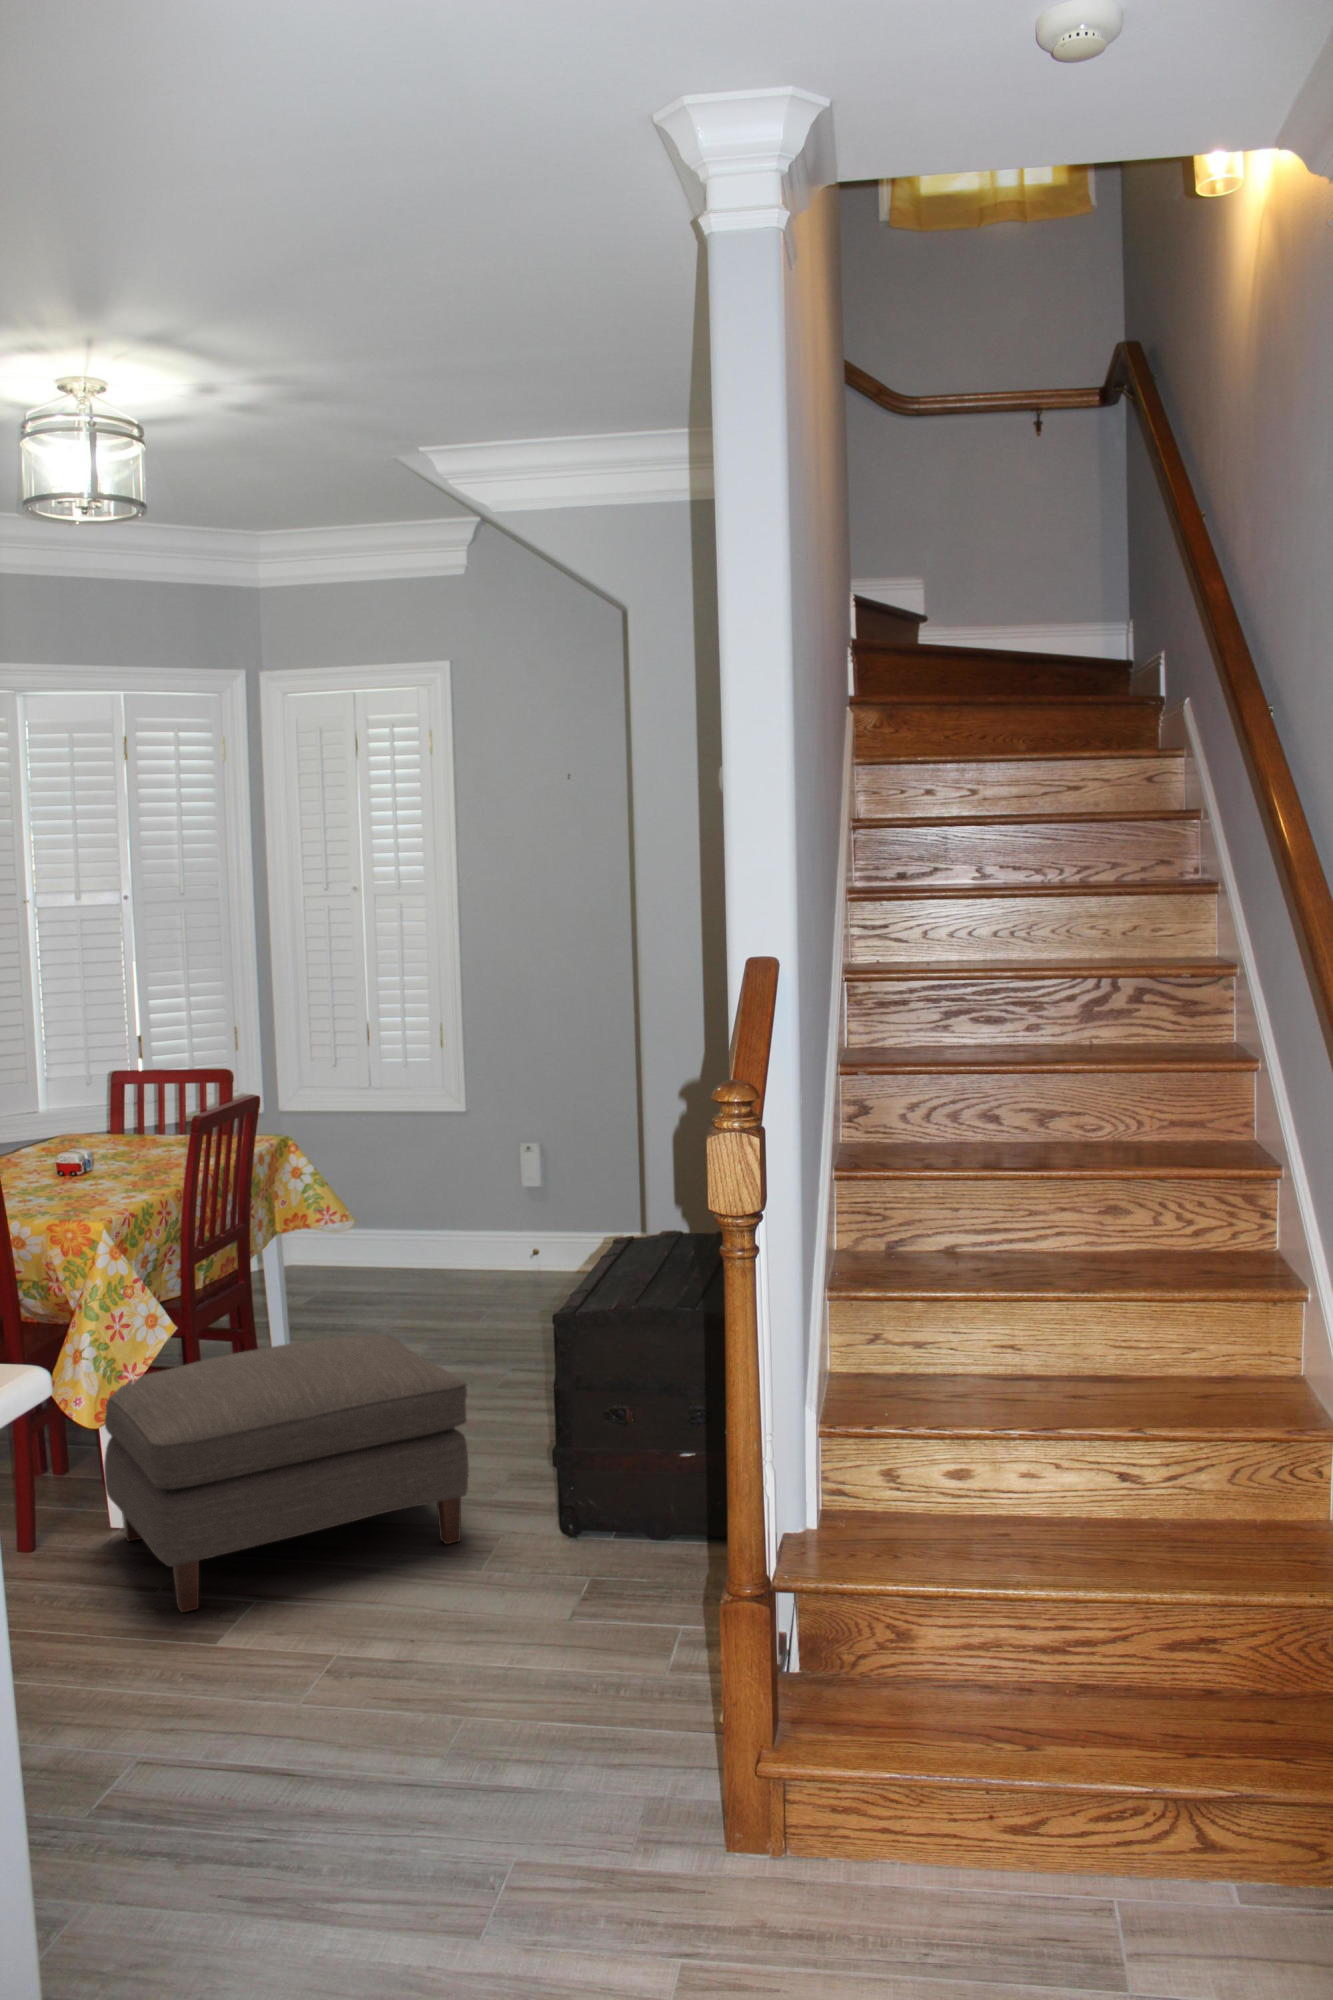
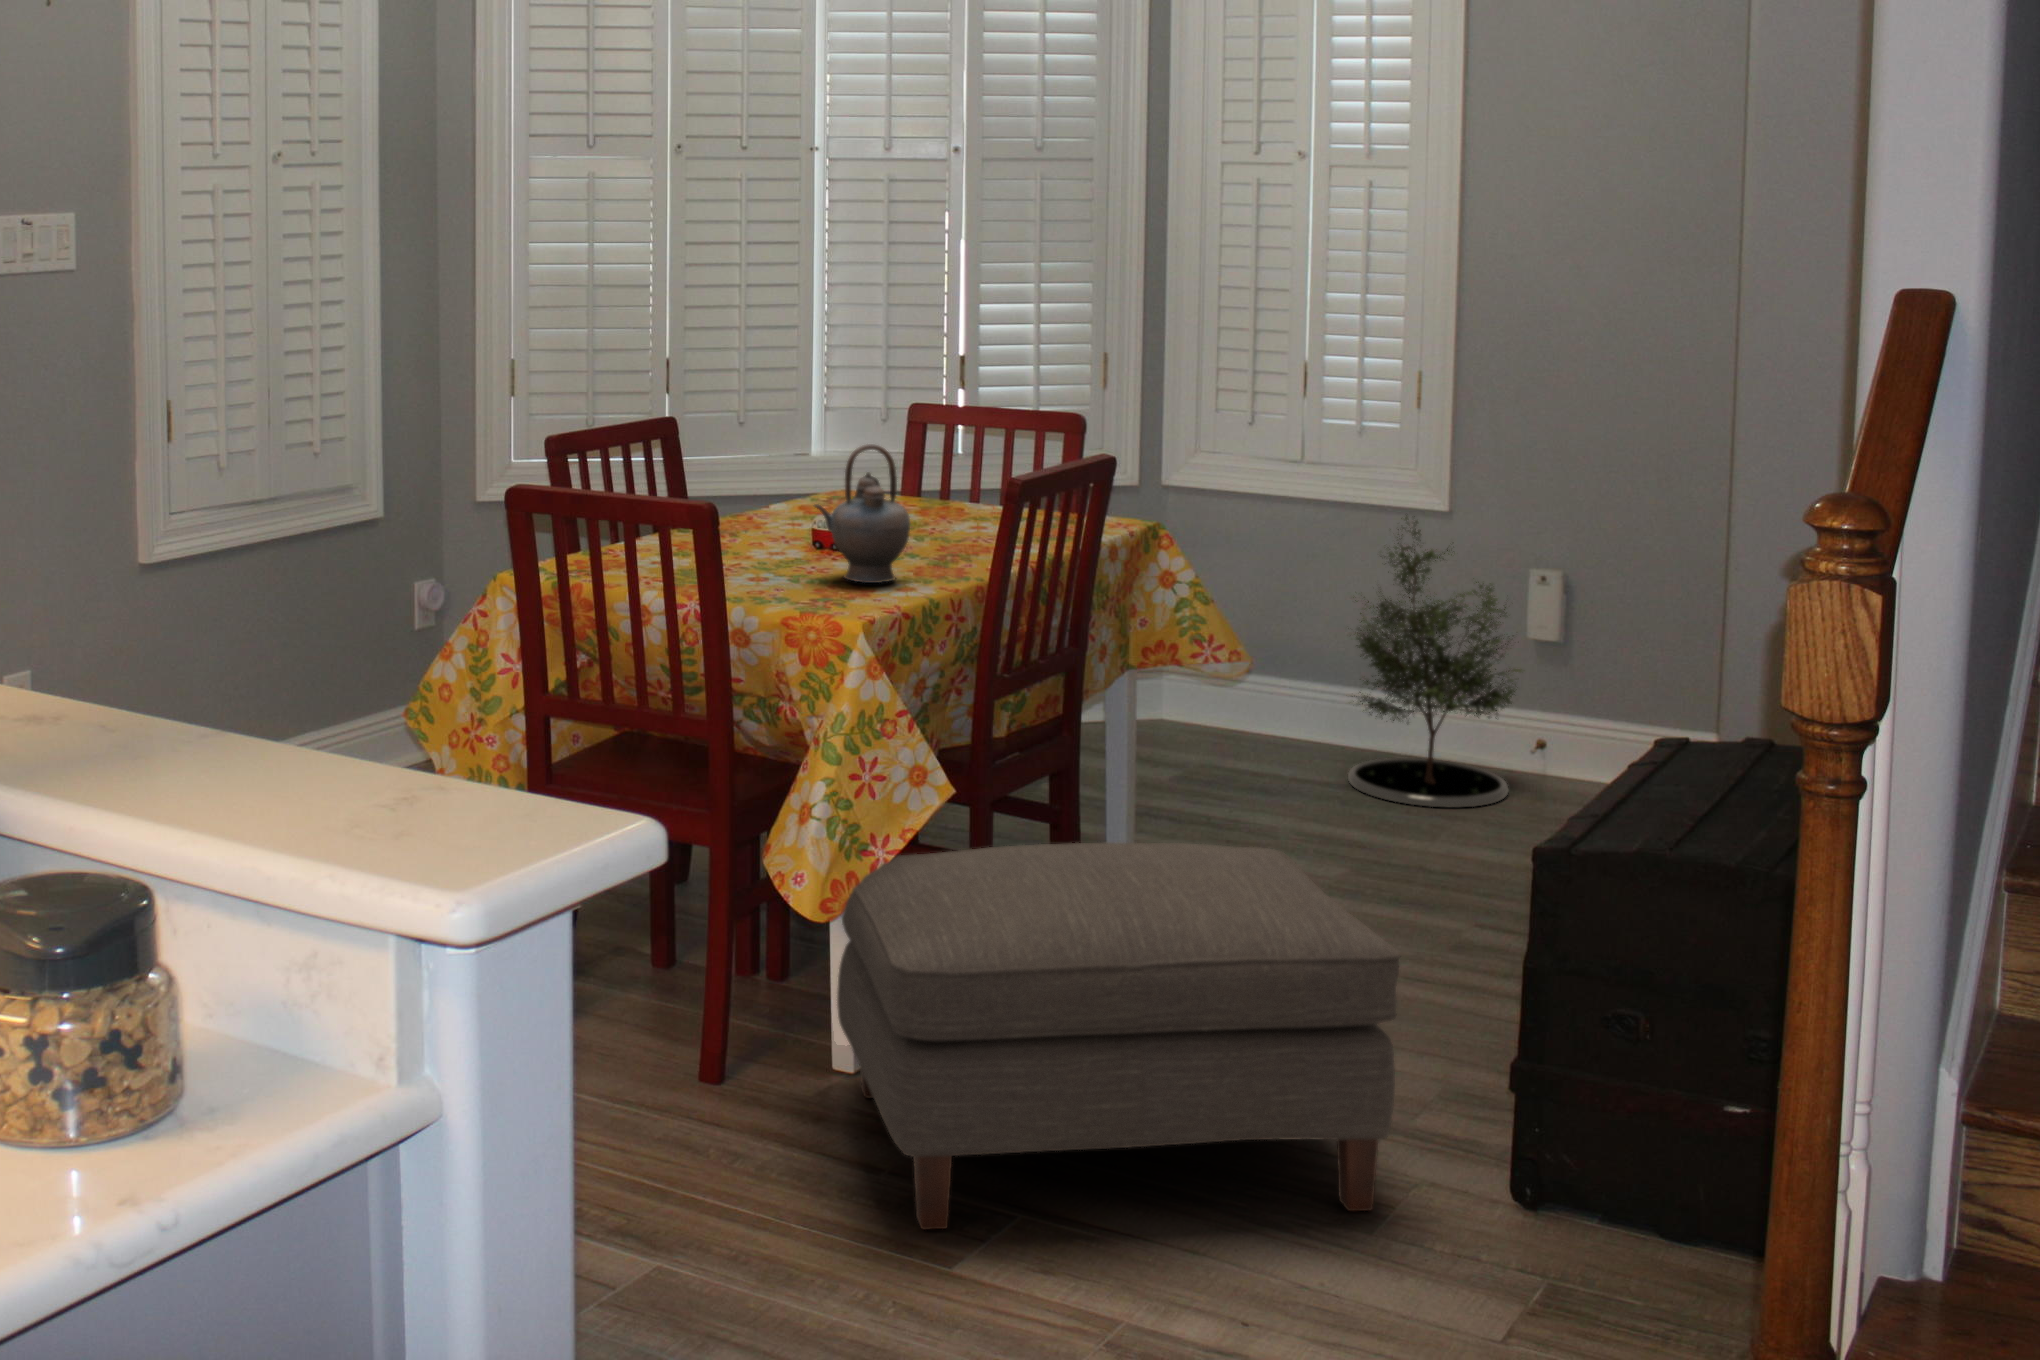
teapot: none [60,1102,130,1196] -> present [813,444,910,583]
potted tree: none [407,1115,519,1300] -> present [1348,515,1521,807]

